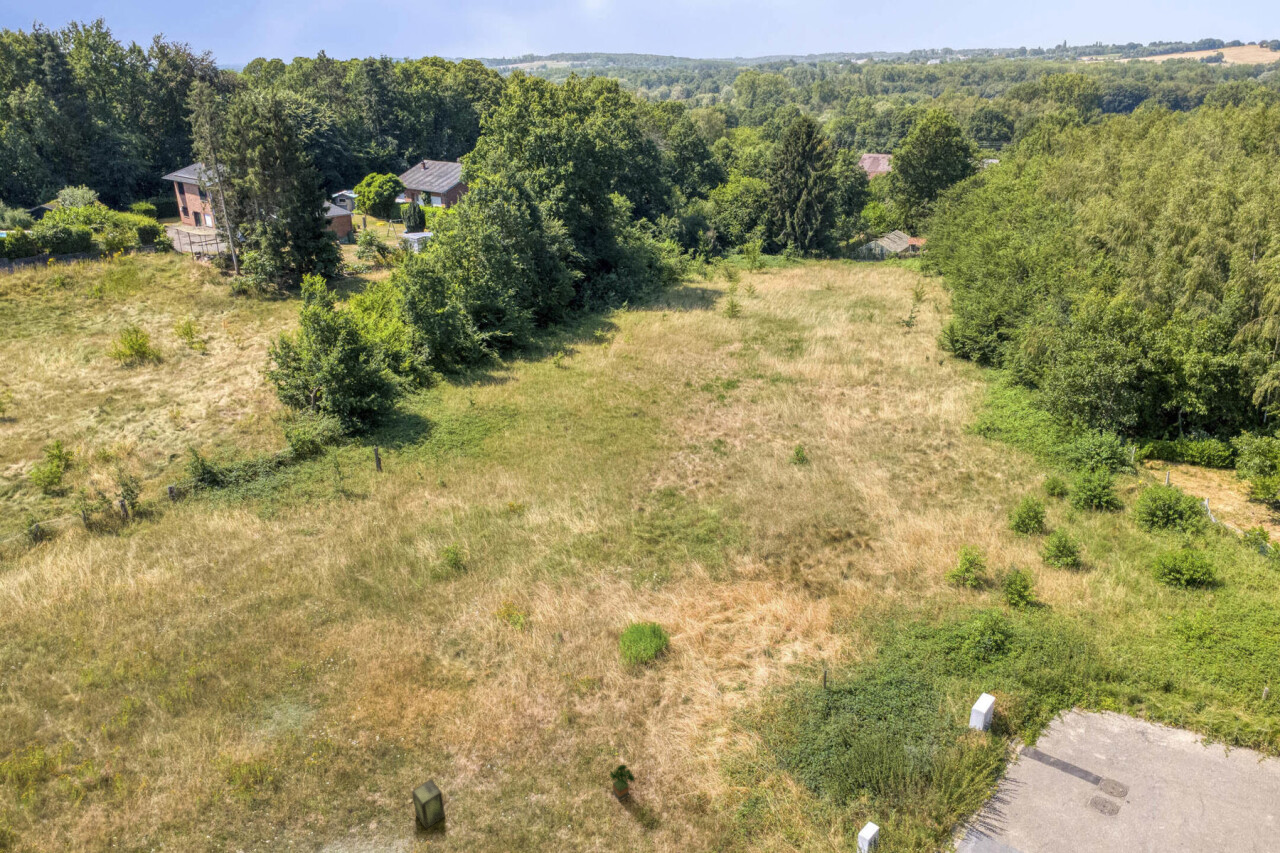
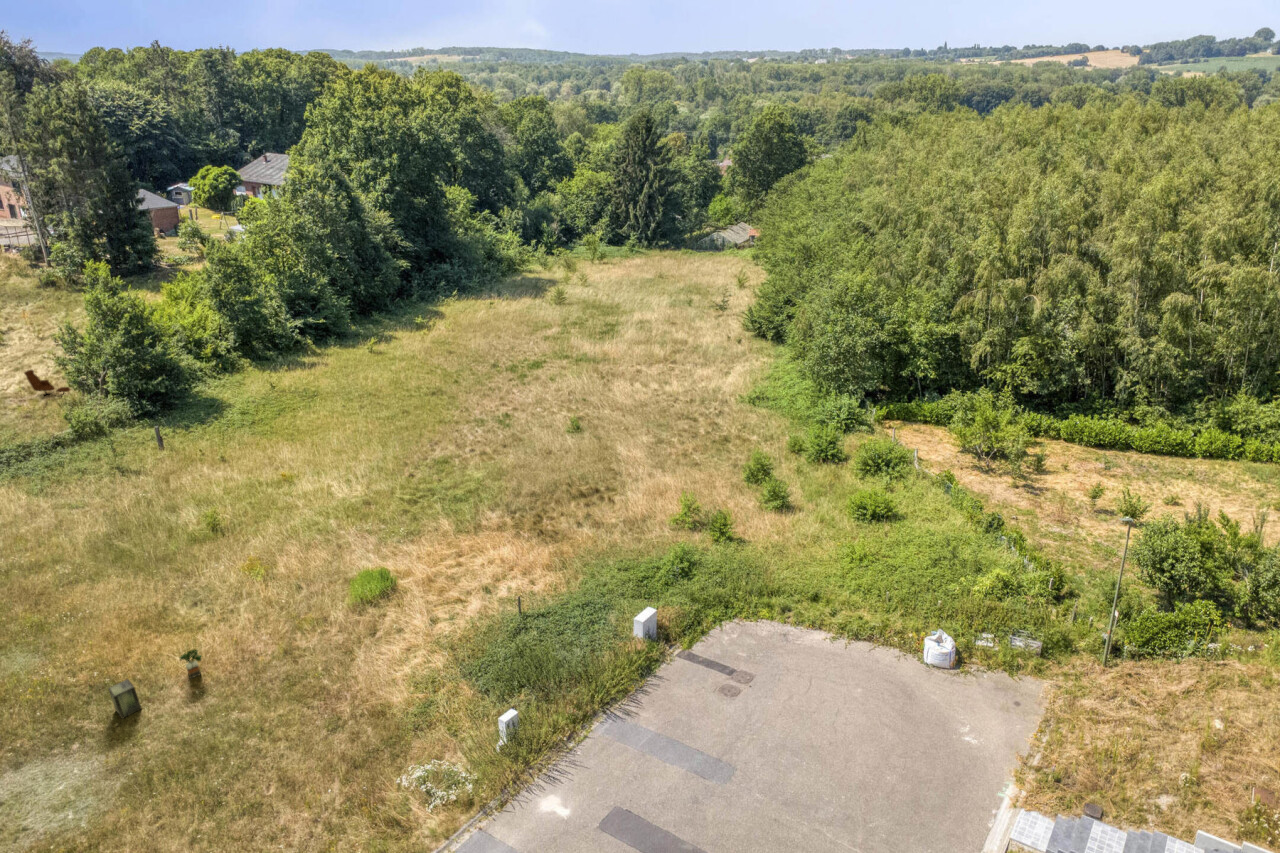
lounge chair: none [240,382,282,412] -> present [24,370,70,396]
potted tree: present [610,765,635,801] -> present [180,649,201,678]

